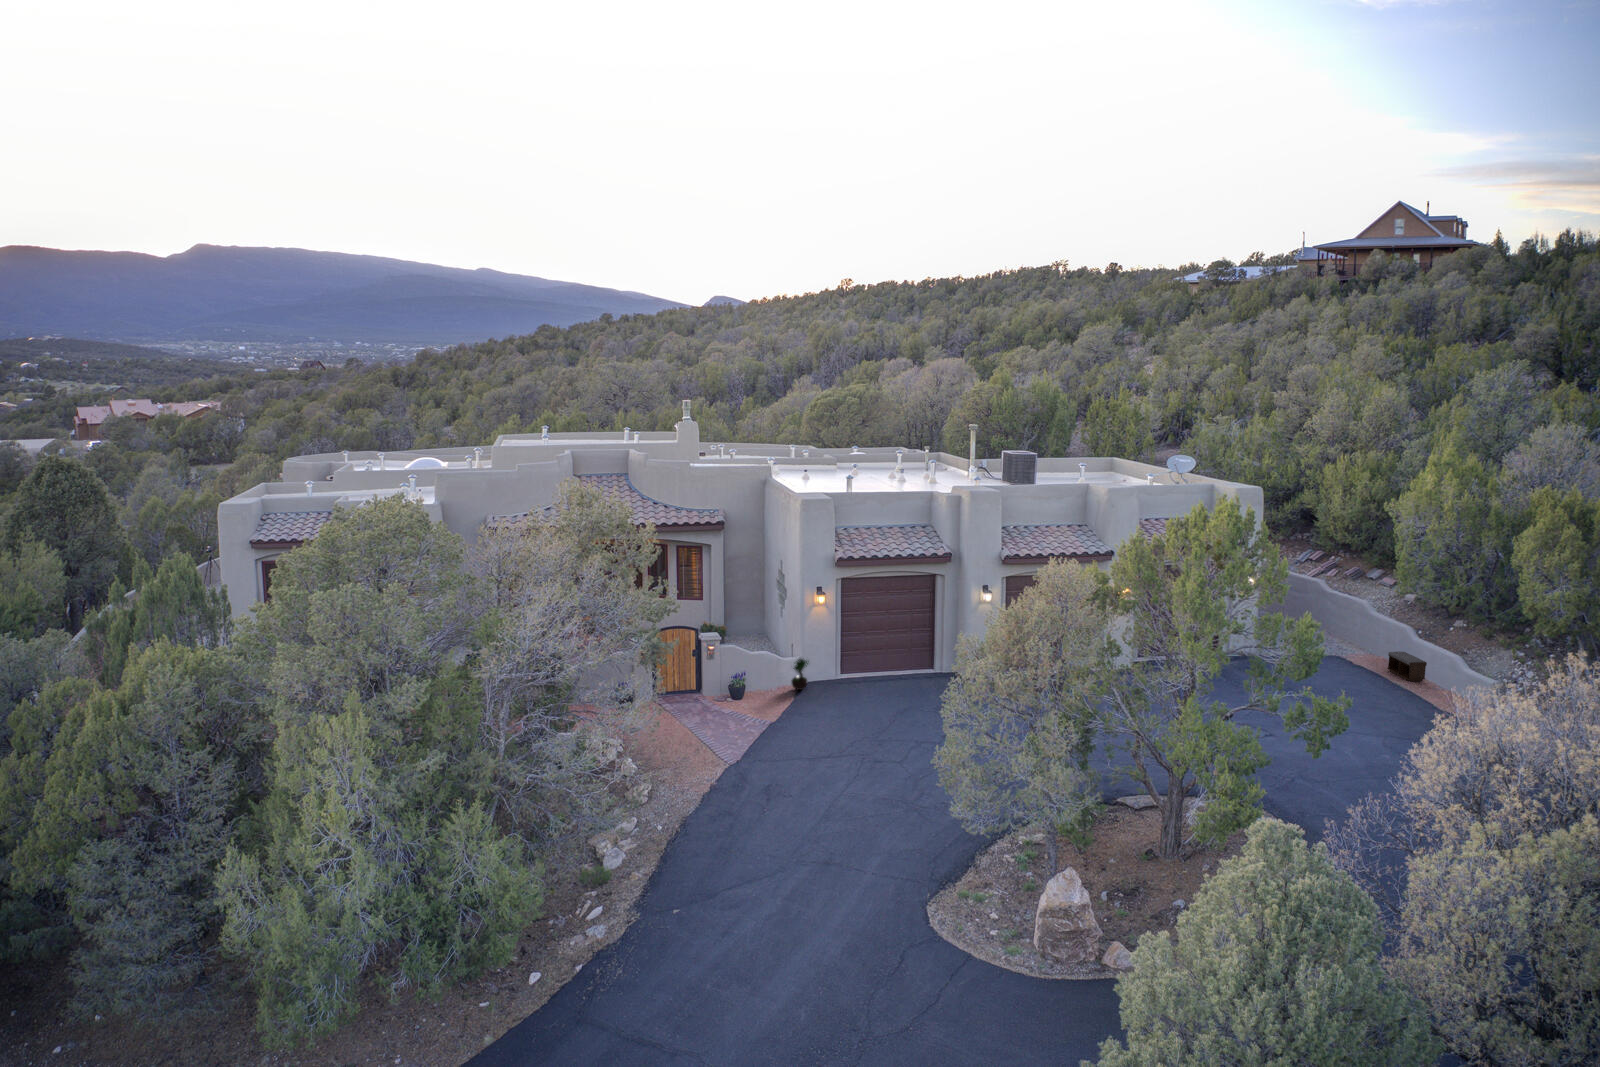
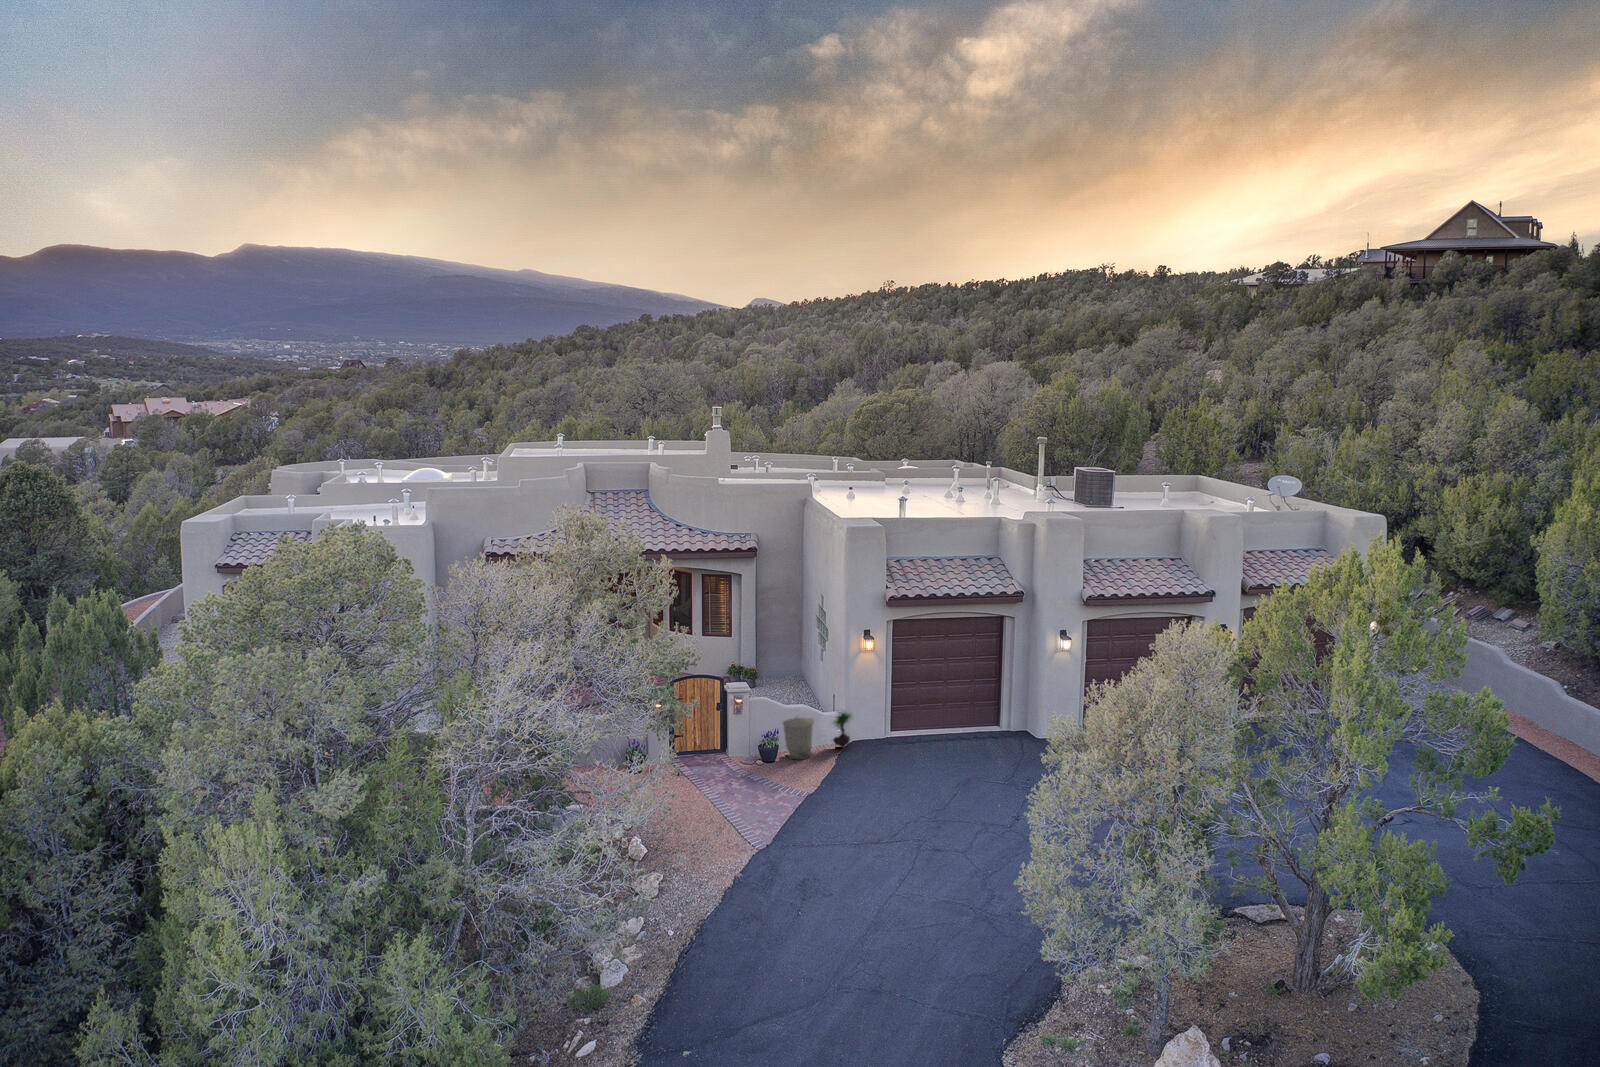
bench: present [1387,651,1427,681] -> none [1541,716,1594,754]
trash can: none [749,661,776,700] -> present [783,718,814,760]

